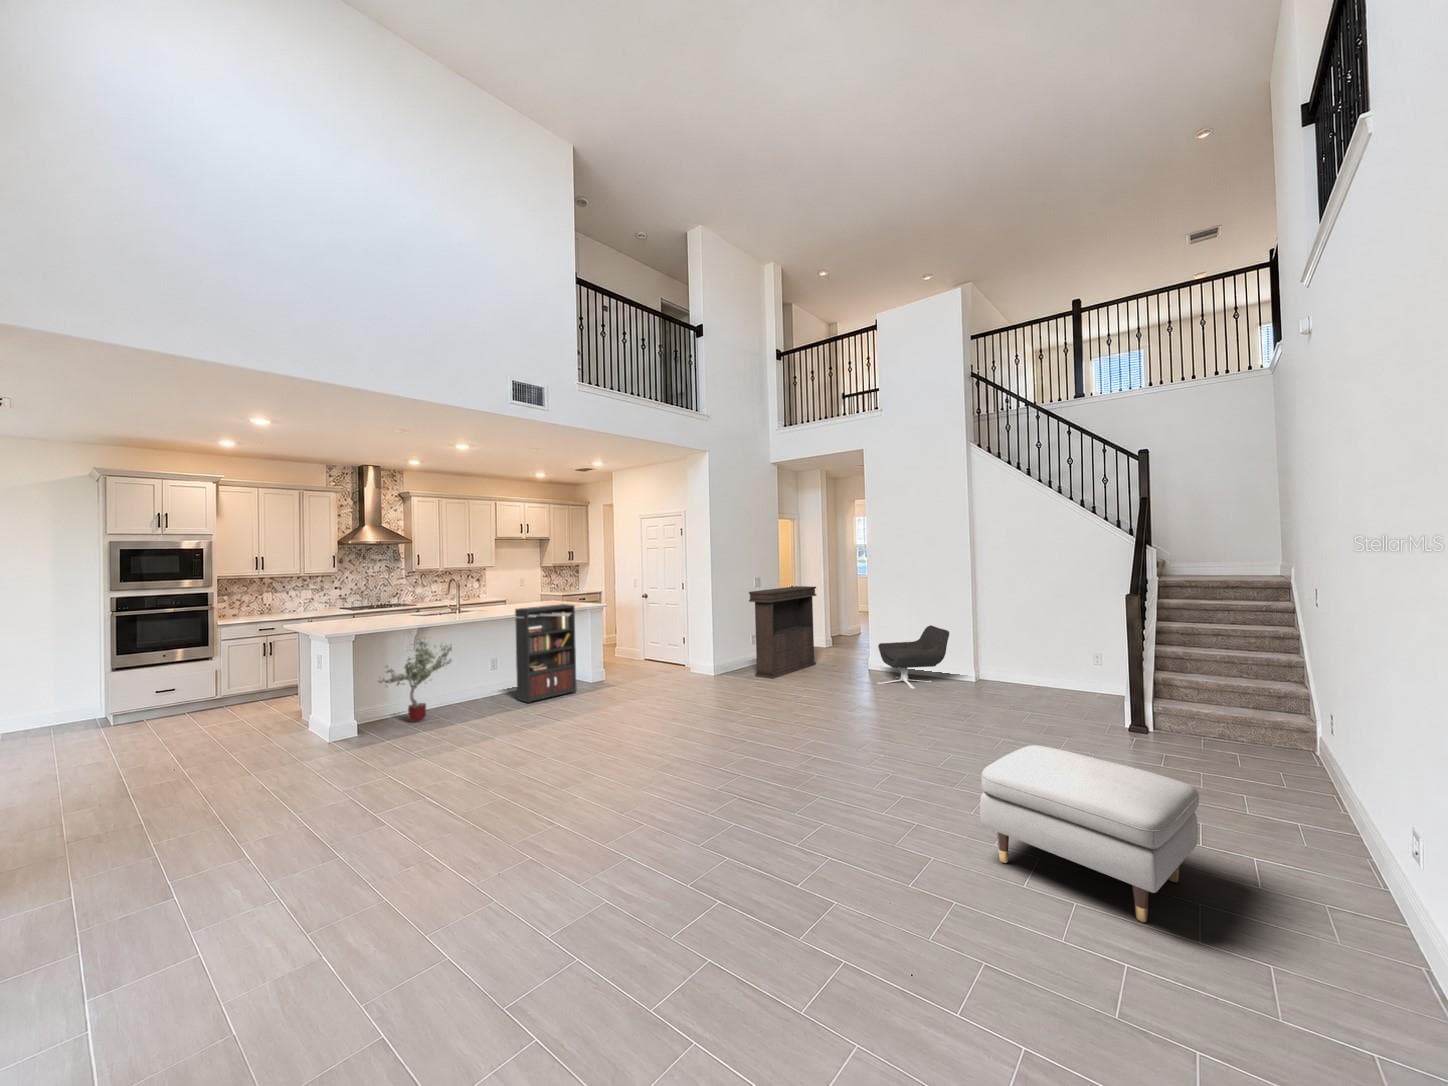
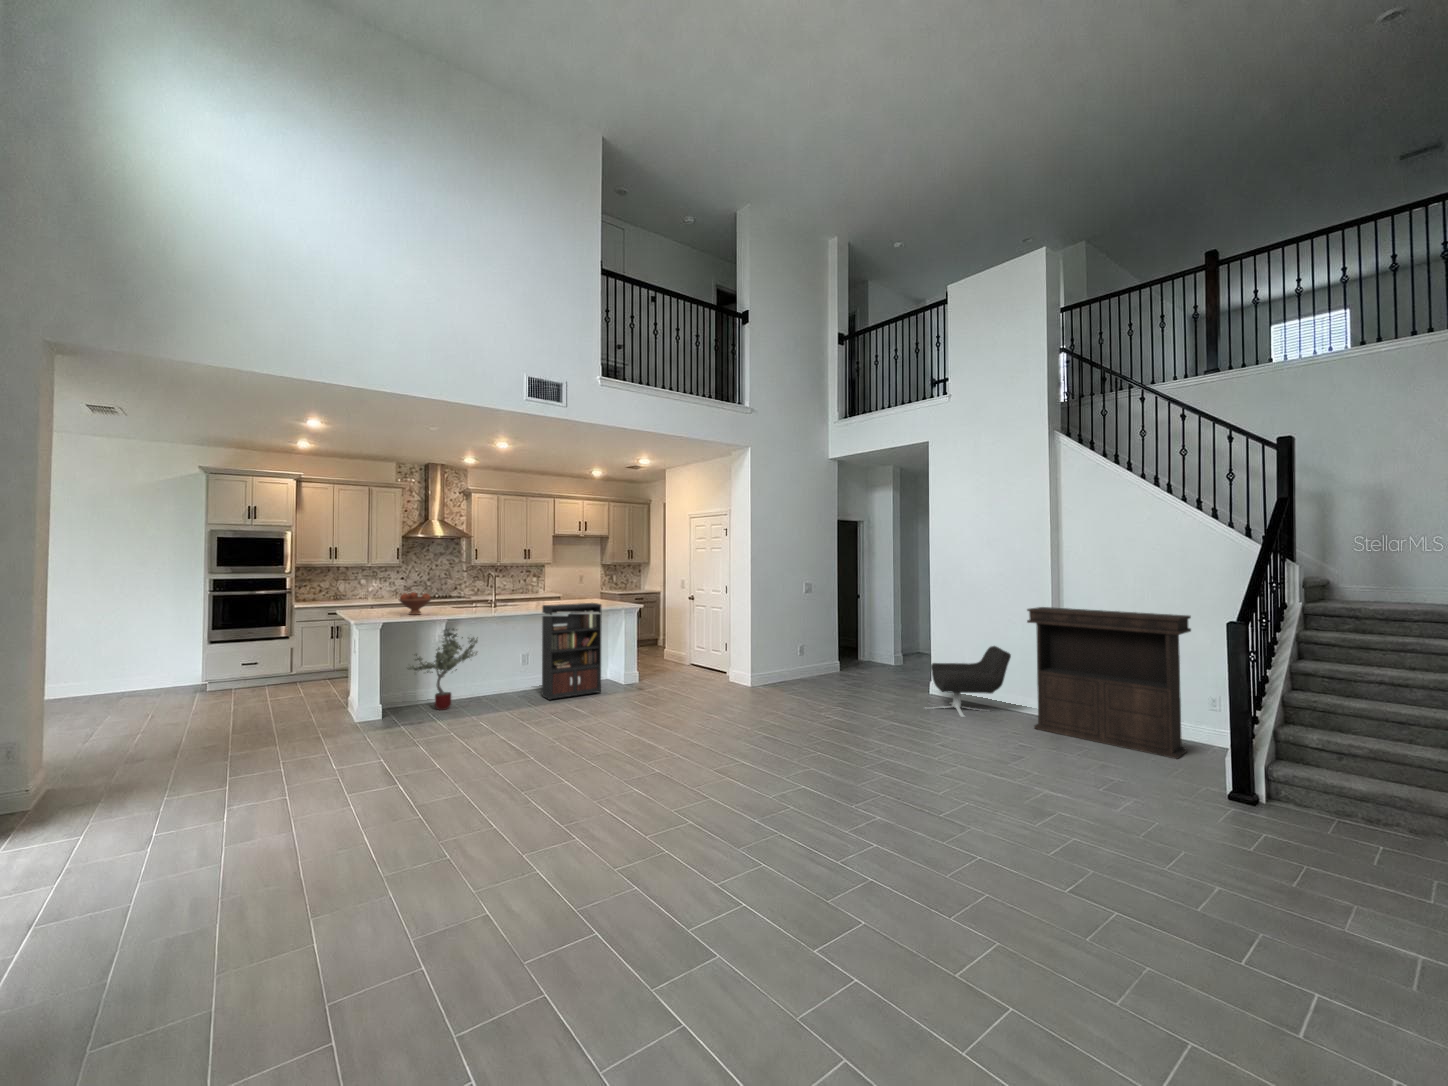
console table: present [749,586,816,679] -> present [1027,607,1191,759]
fruit bowl: none [363,601,399,625] -> present [399,592,431,615]
ottoman: present [980,745,1199,922] -> none [913,791,1175,1018]

